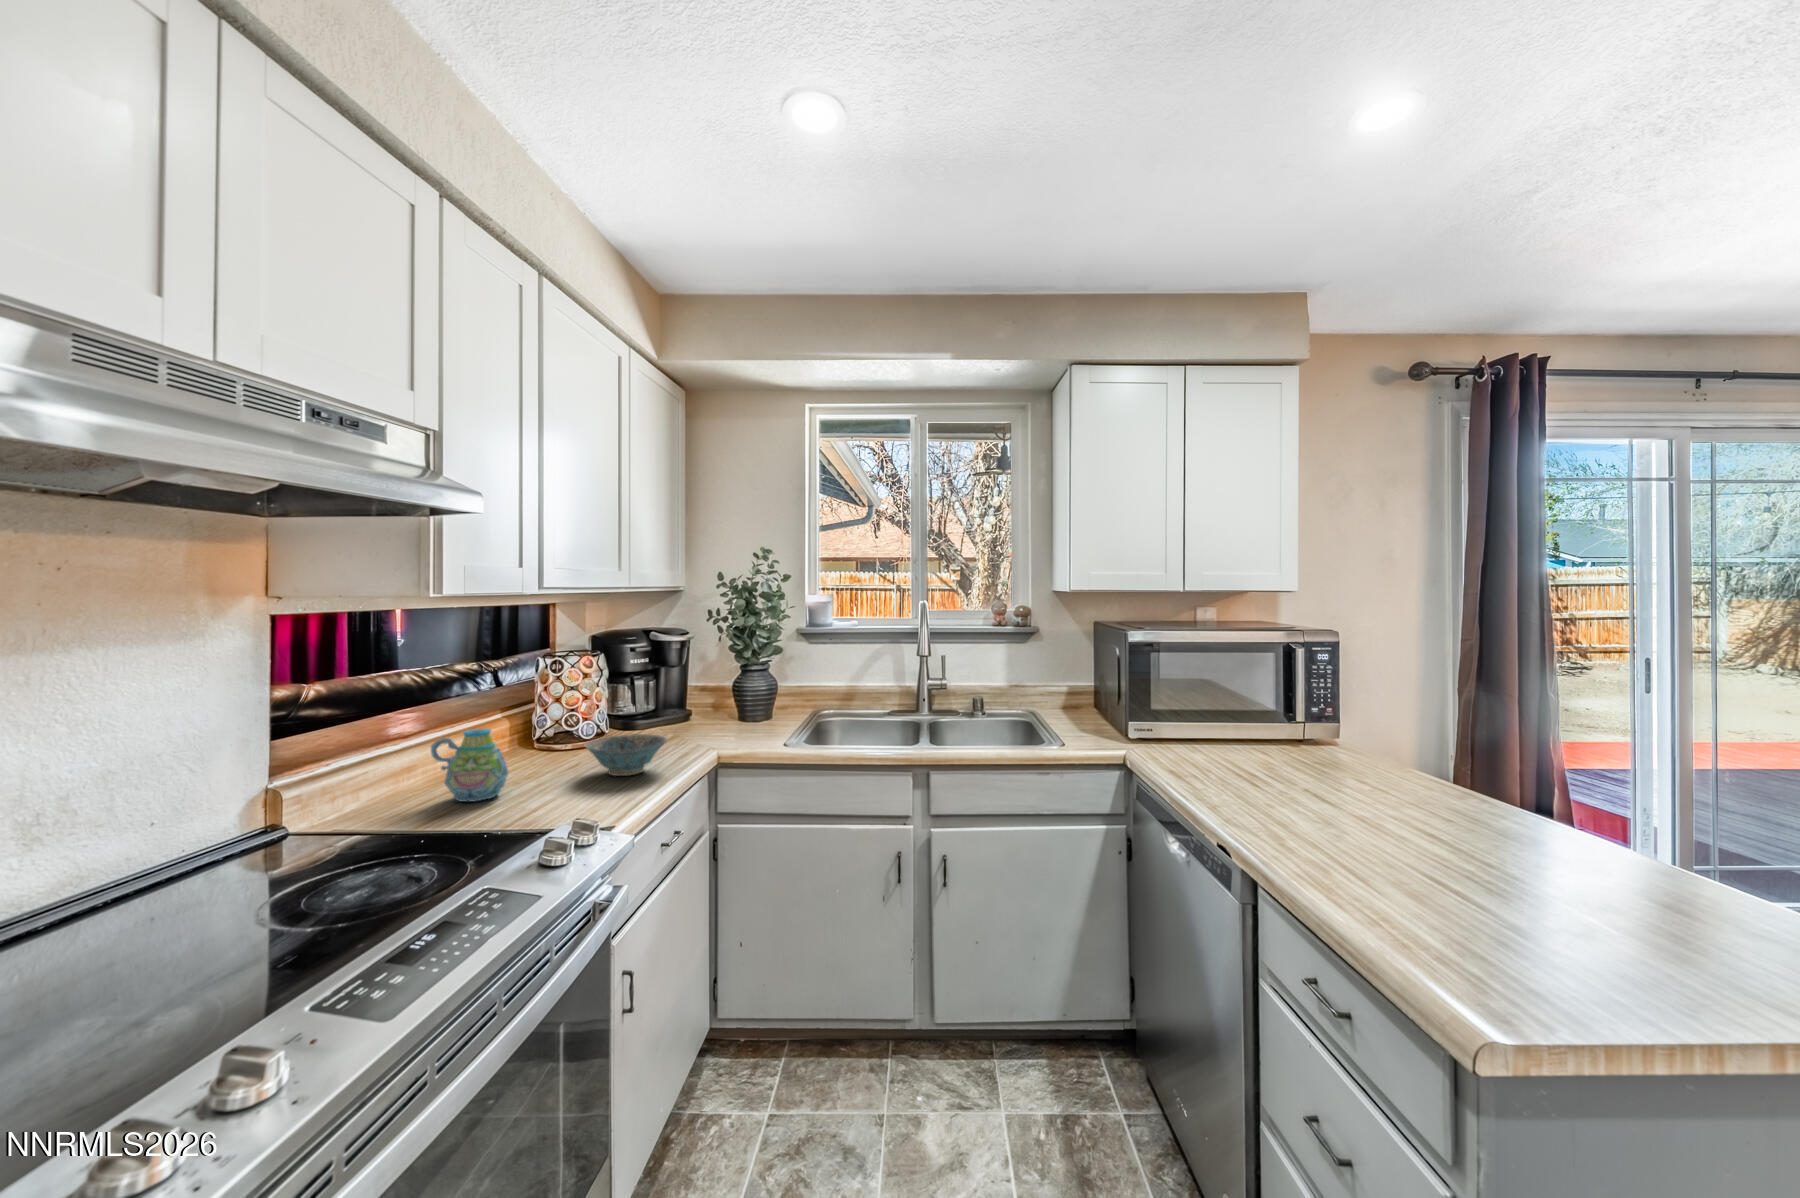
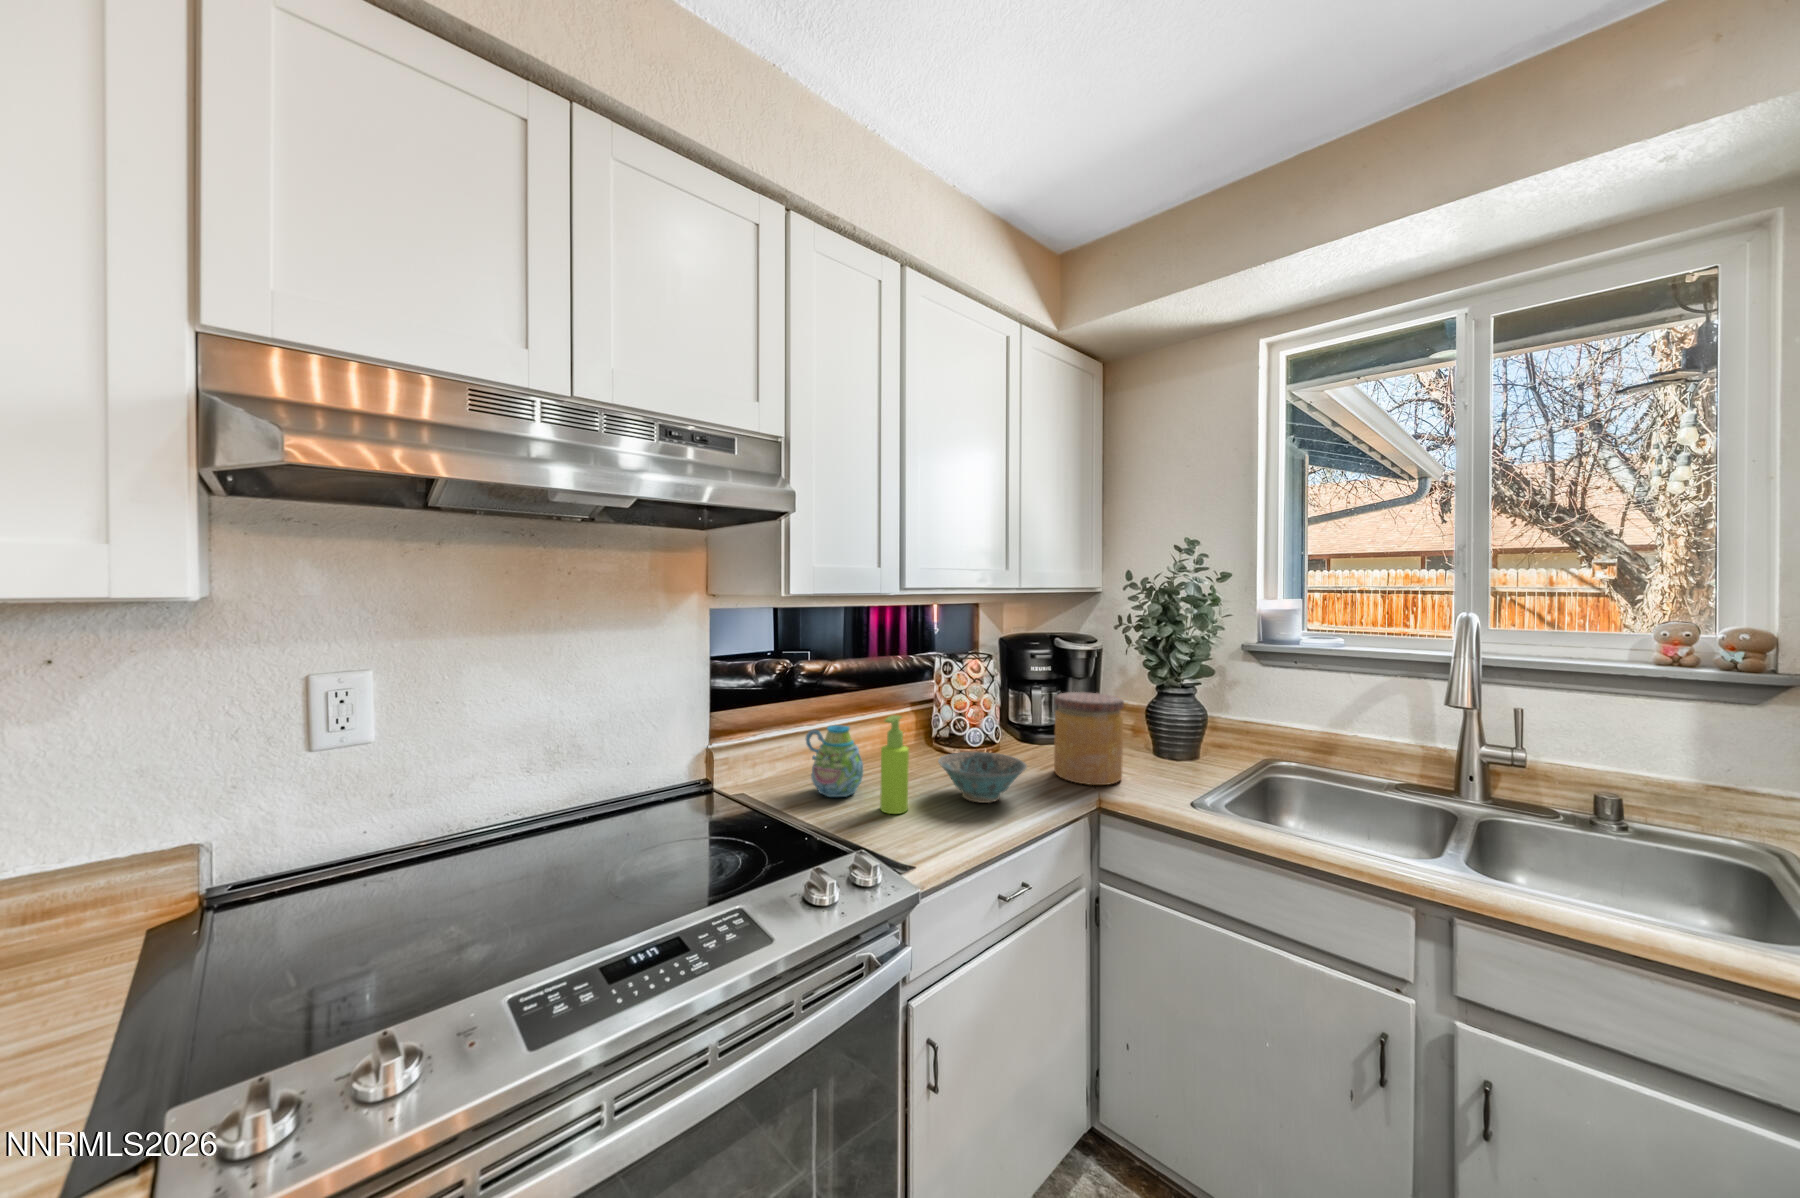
jar: none [672,675,729,749] -> present [1054,692,1124,785]
soap dispenser: none [540,708,569,799] -> present [880,715,909,814]

